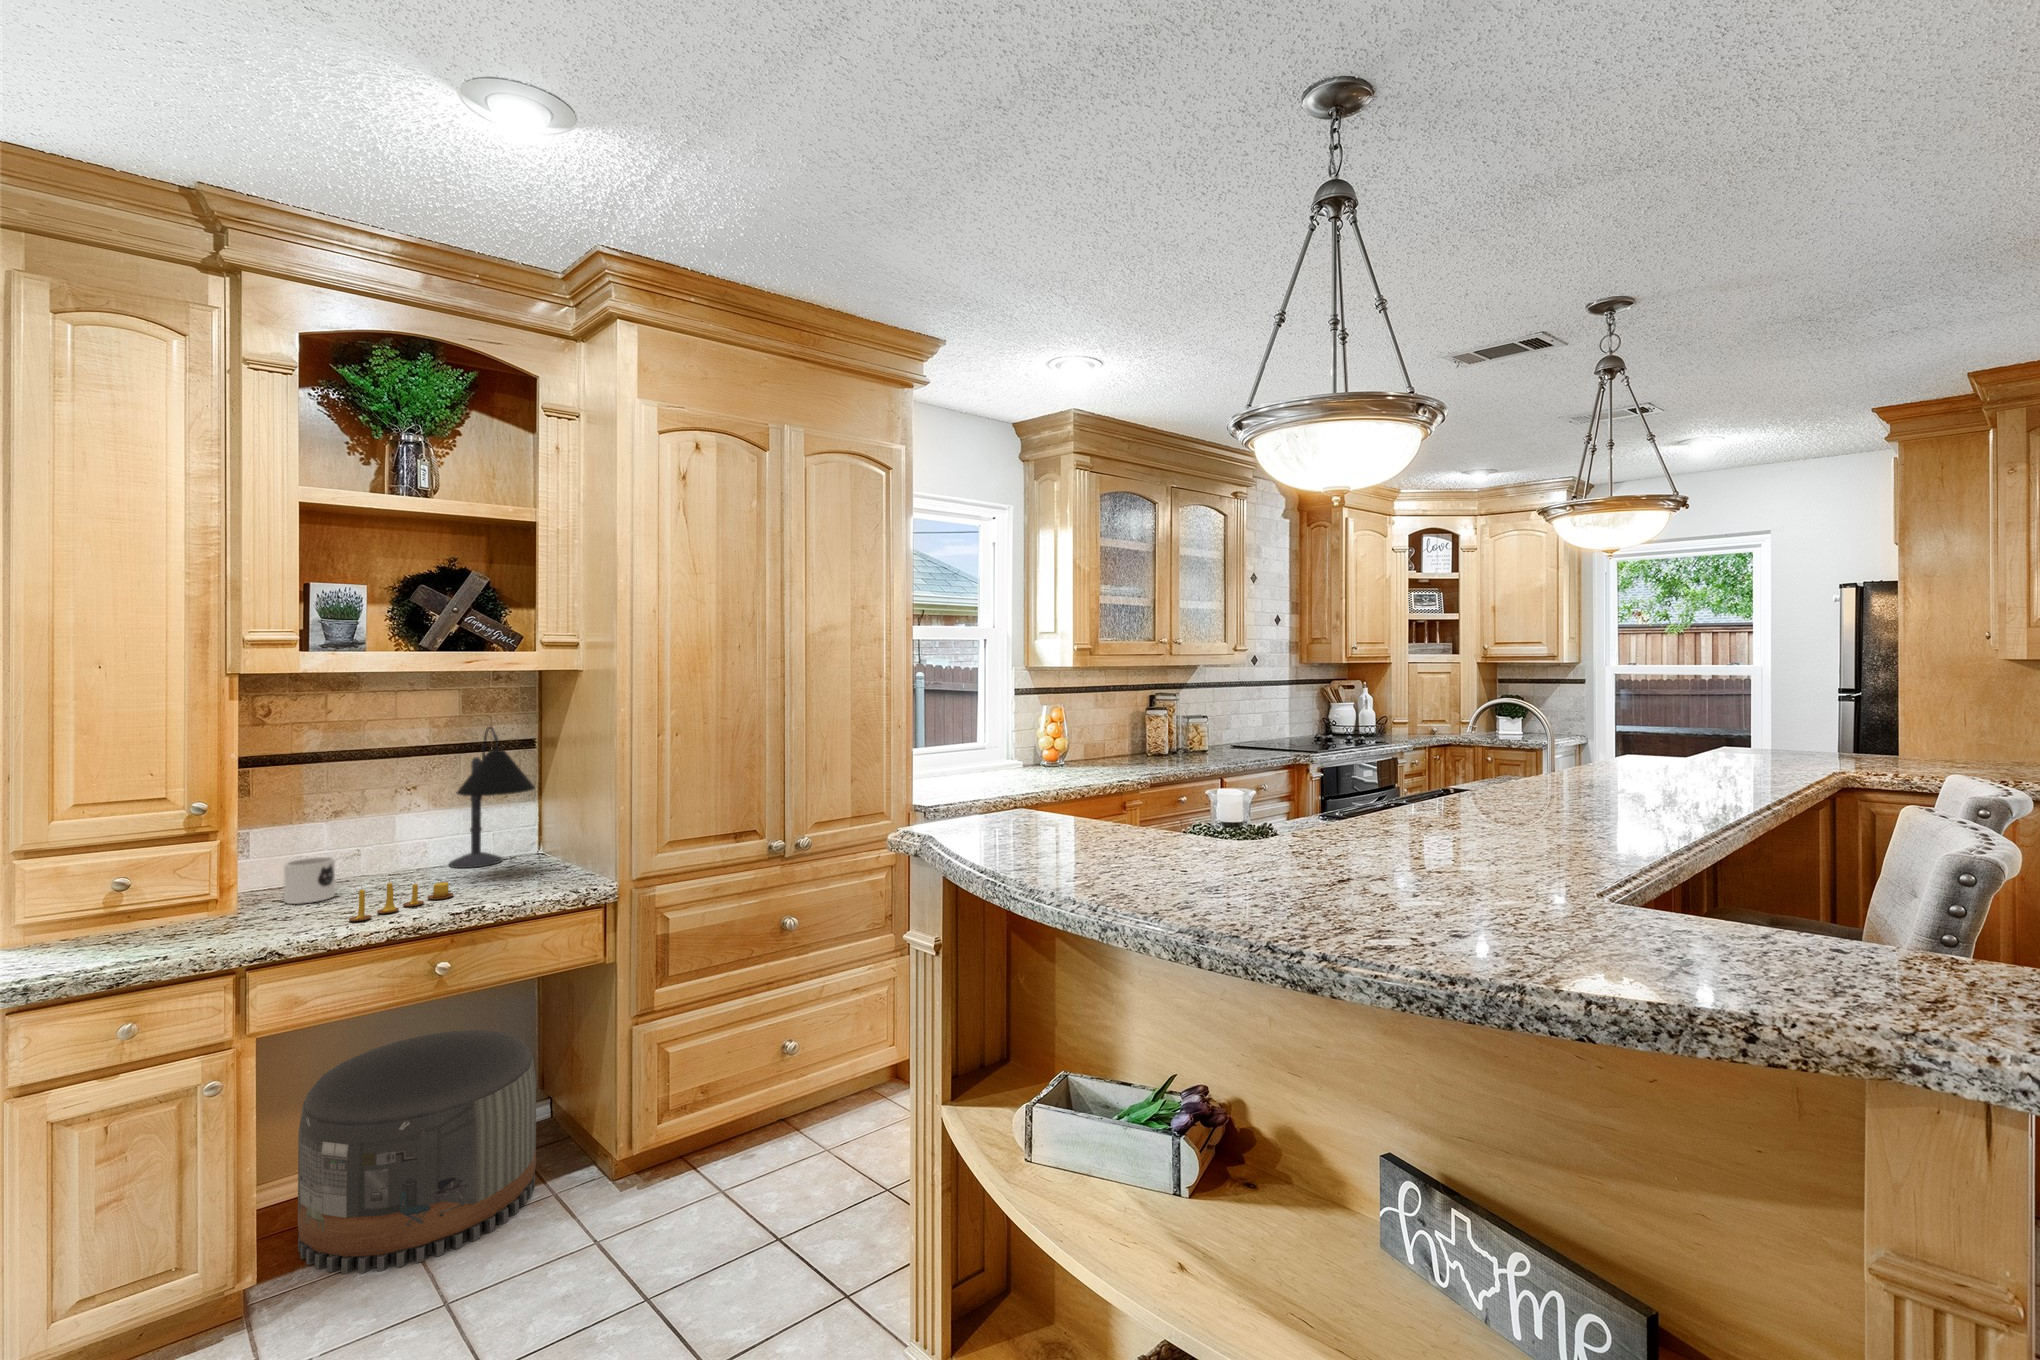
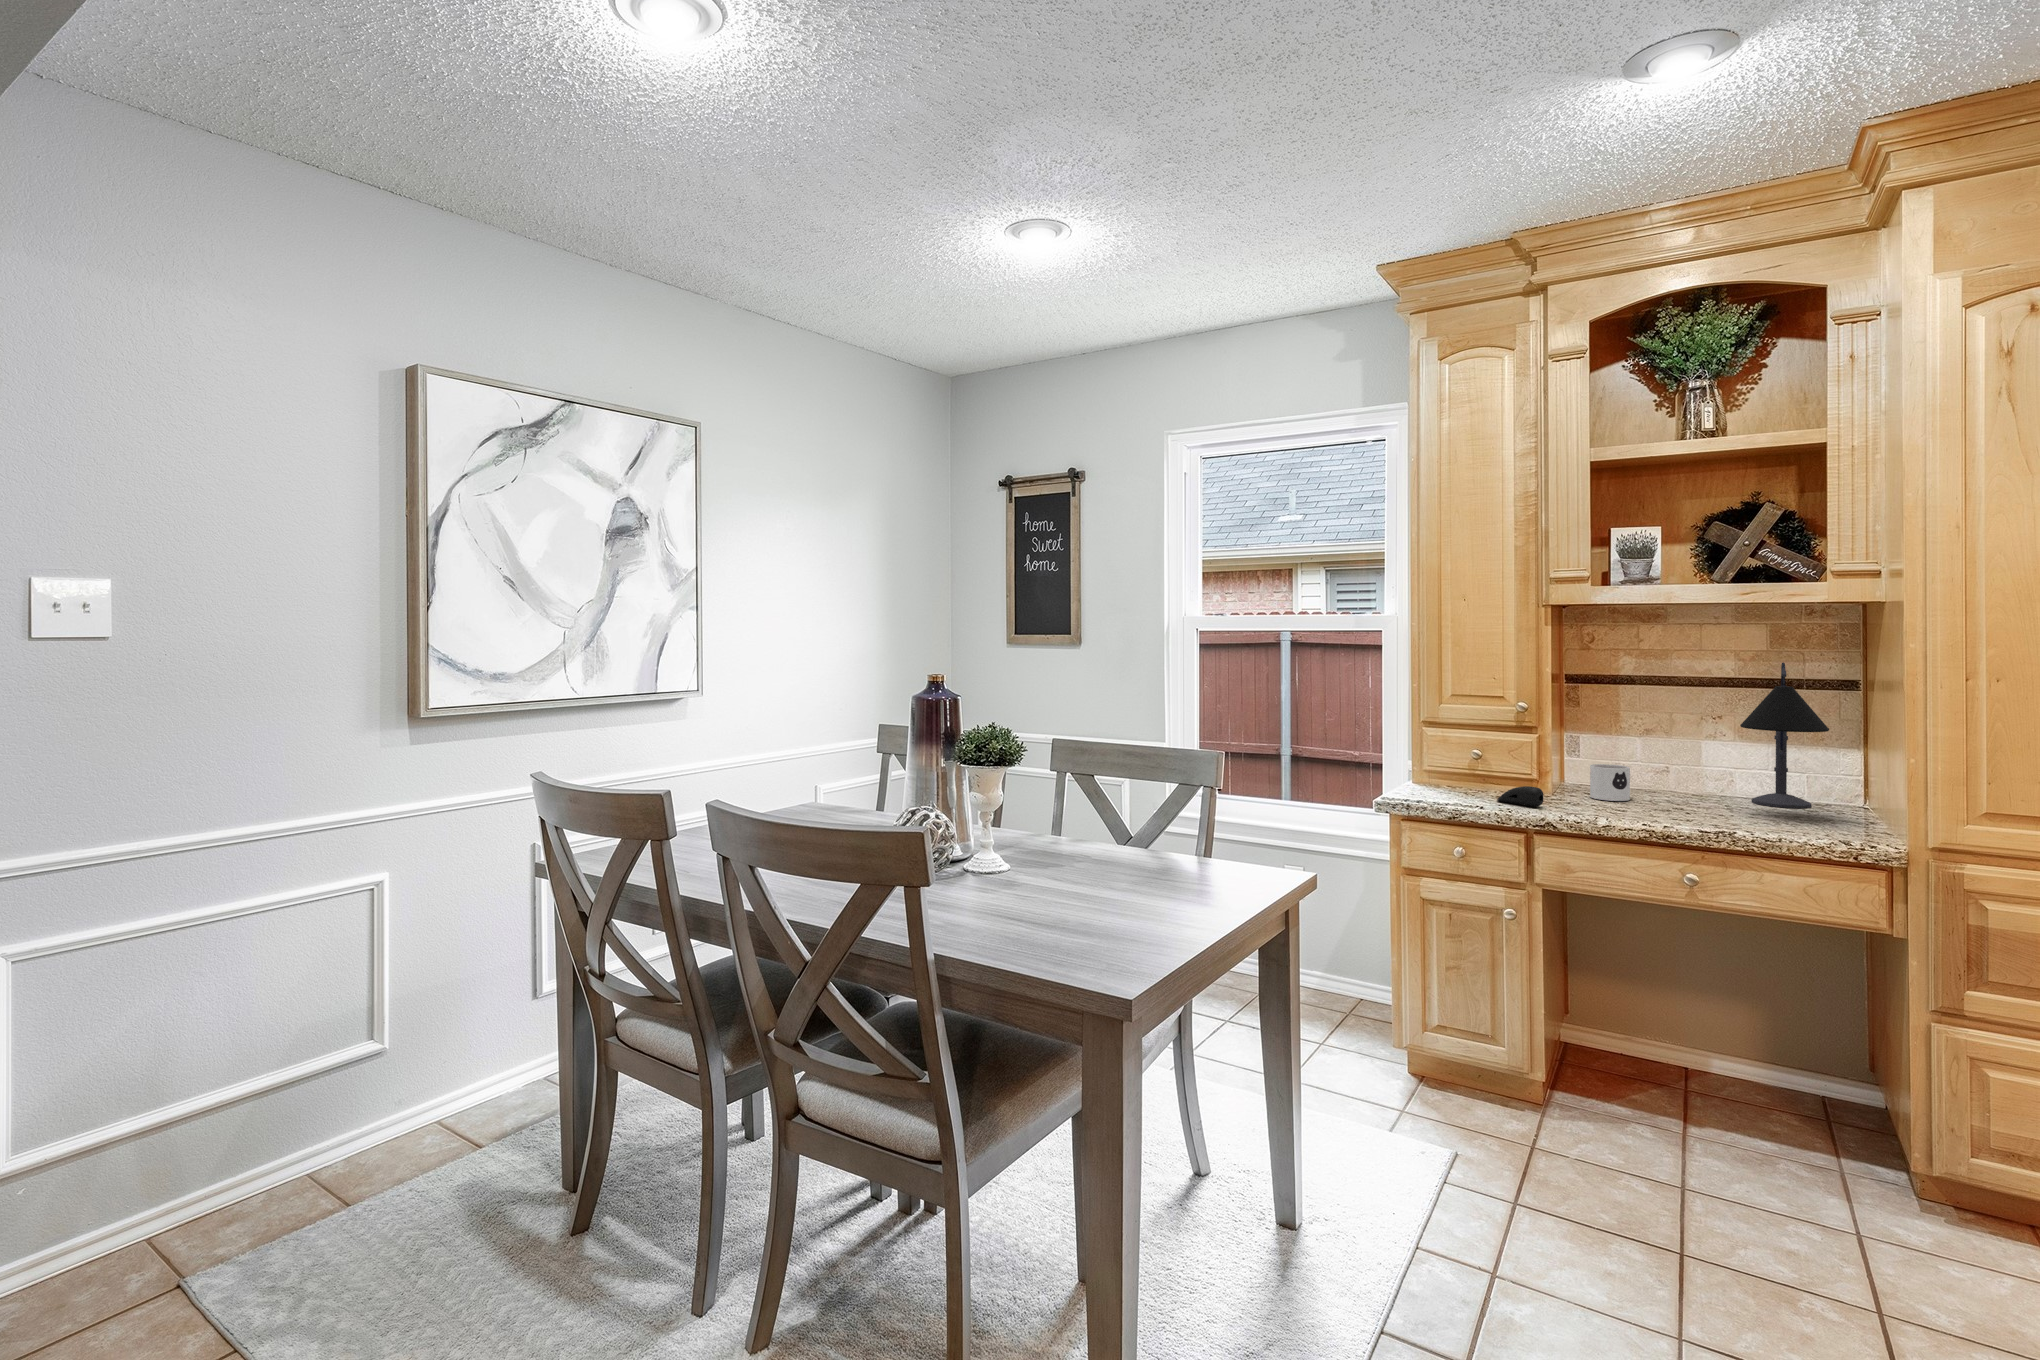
candle: present [349,880,453,921] -> none [1615,789,1721,820]
computer mouse: none [169,910,247,941] -> present [1497,786,1544,807]
pouf: present [298,1030,536,1273] -> none [1597,951,1826,1162]

